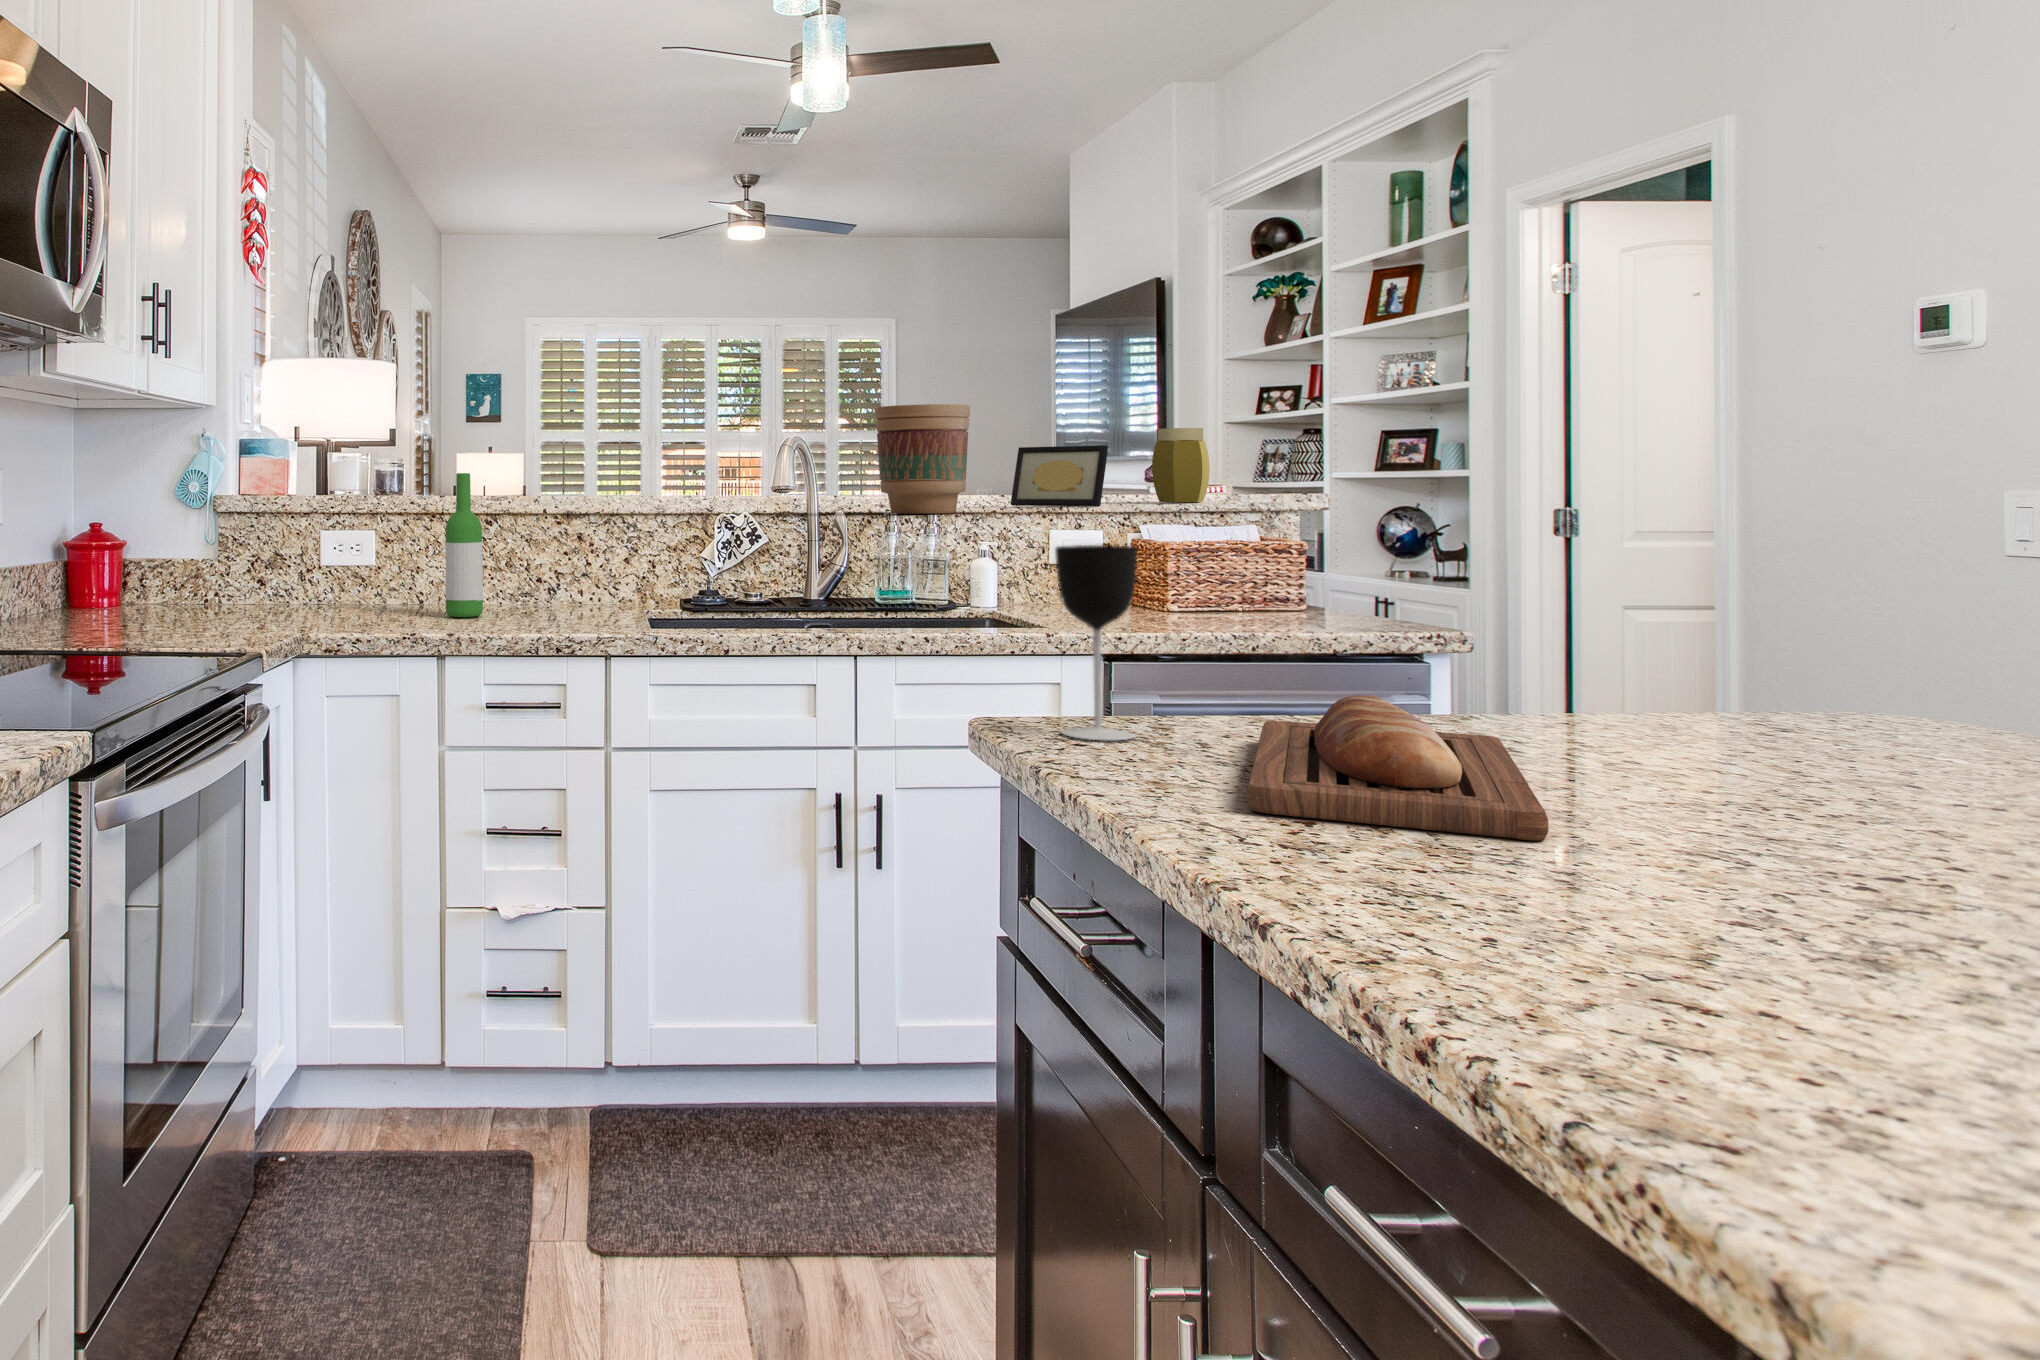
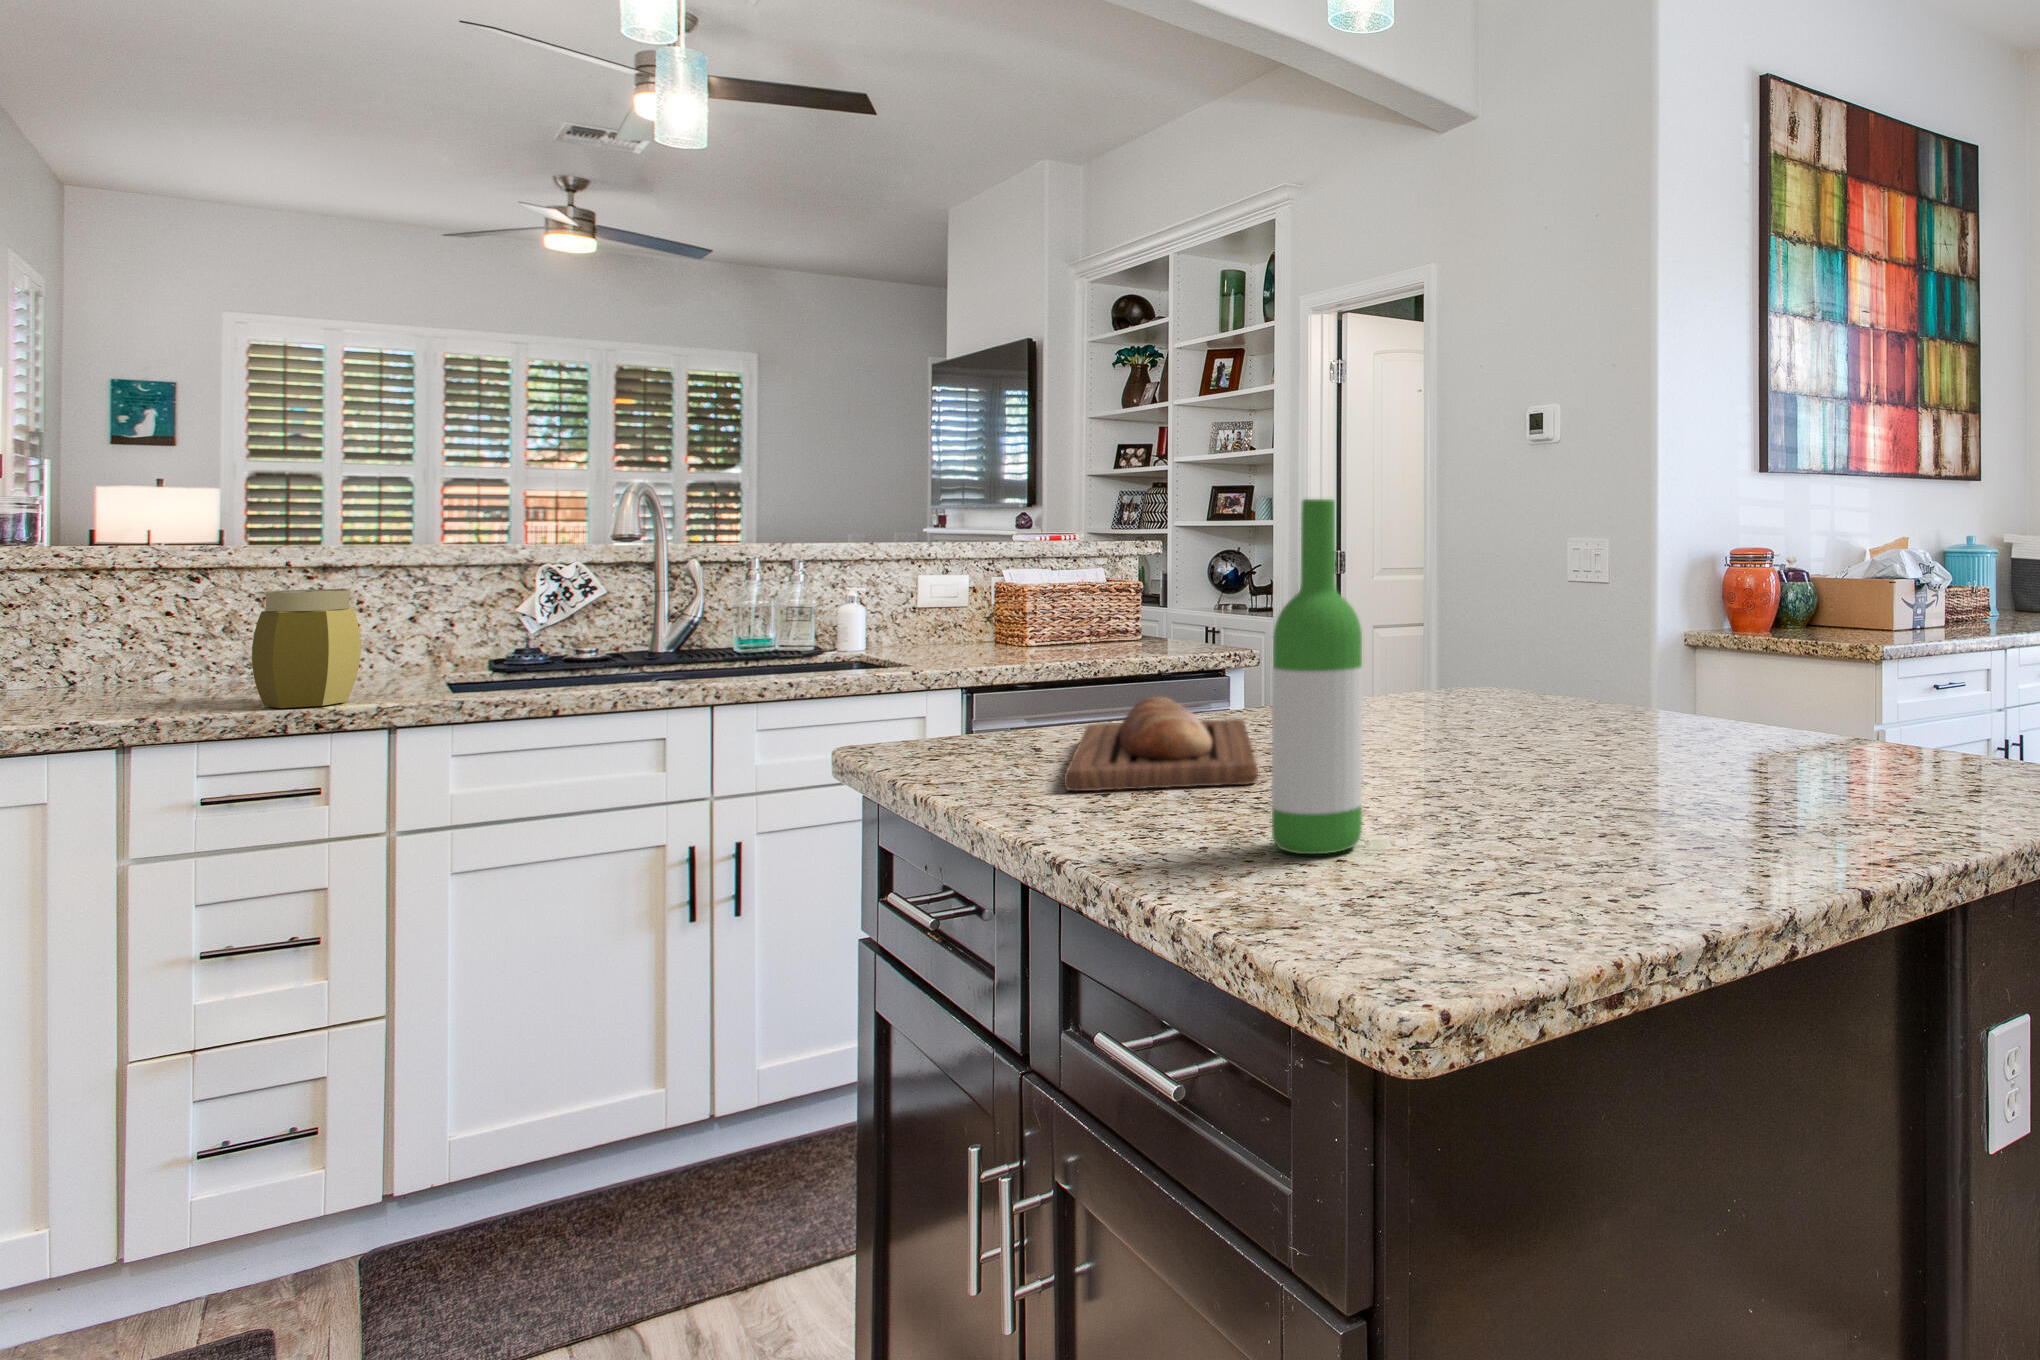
flower pot: present [874,404,970,514] -> none [740,449,846,560]
jar: present [1152,428,1209,502] -> present [252,589,361,708]
picture frame: present [1011,445,1108,506] -> none [885,494,980,551]
wine bottle: present [445,473,483,617] -> present [1272,499,1362,854]
wine glass: present [1055,545,1137,741] -> none [920,587,990,755]

